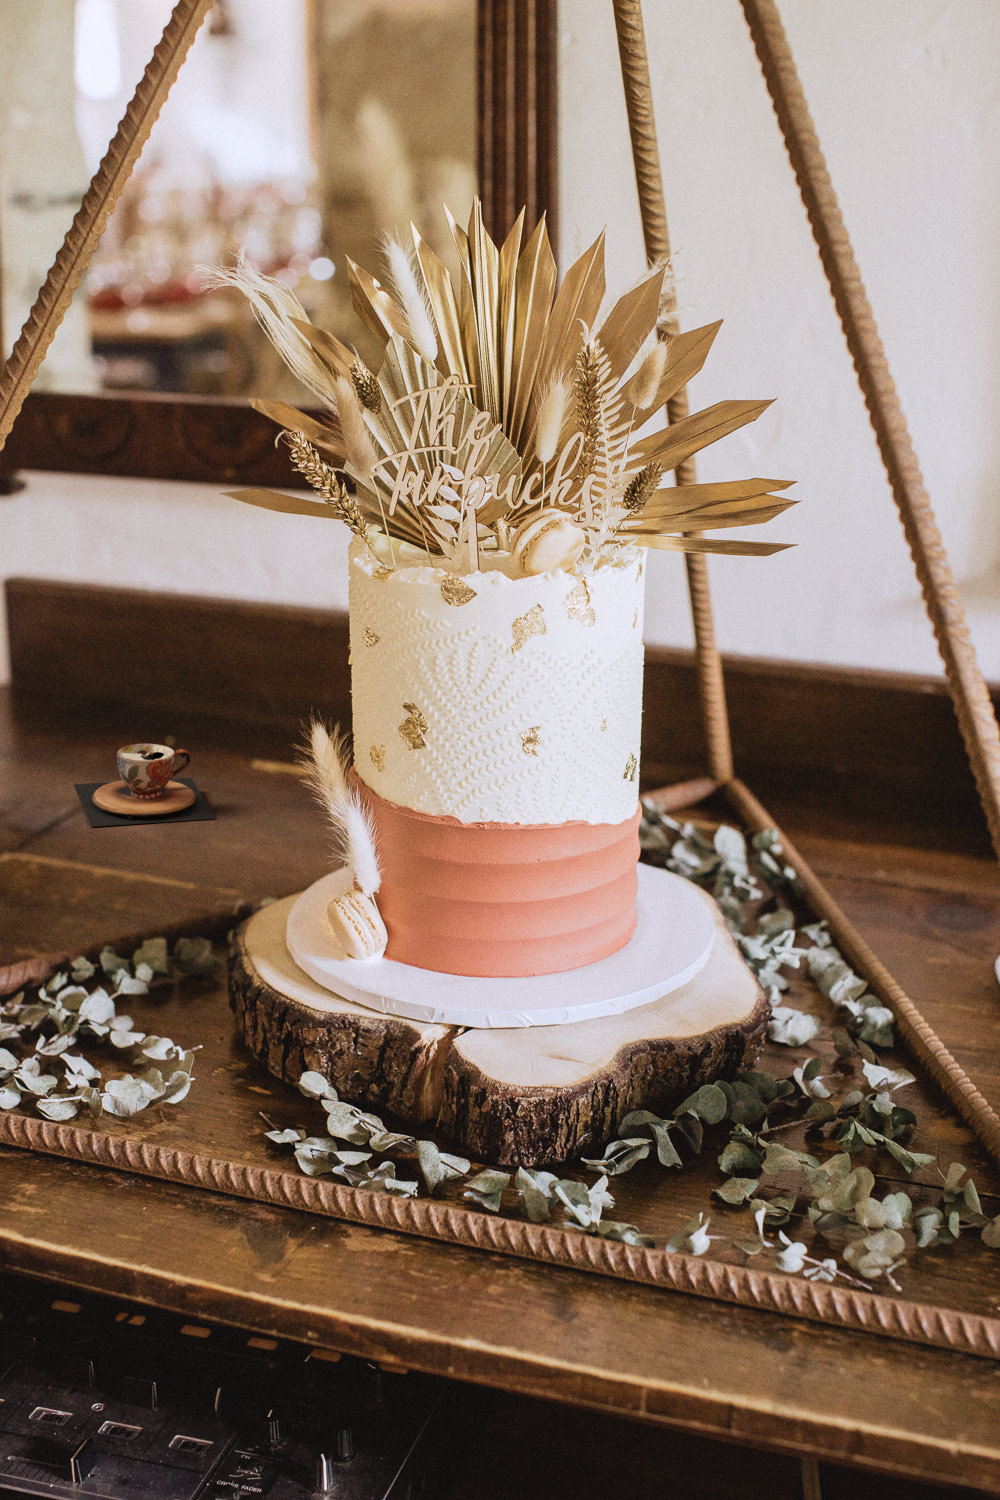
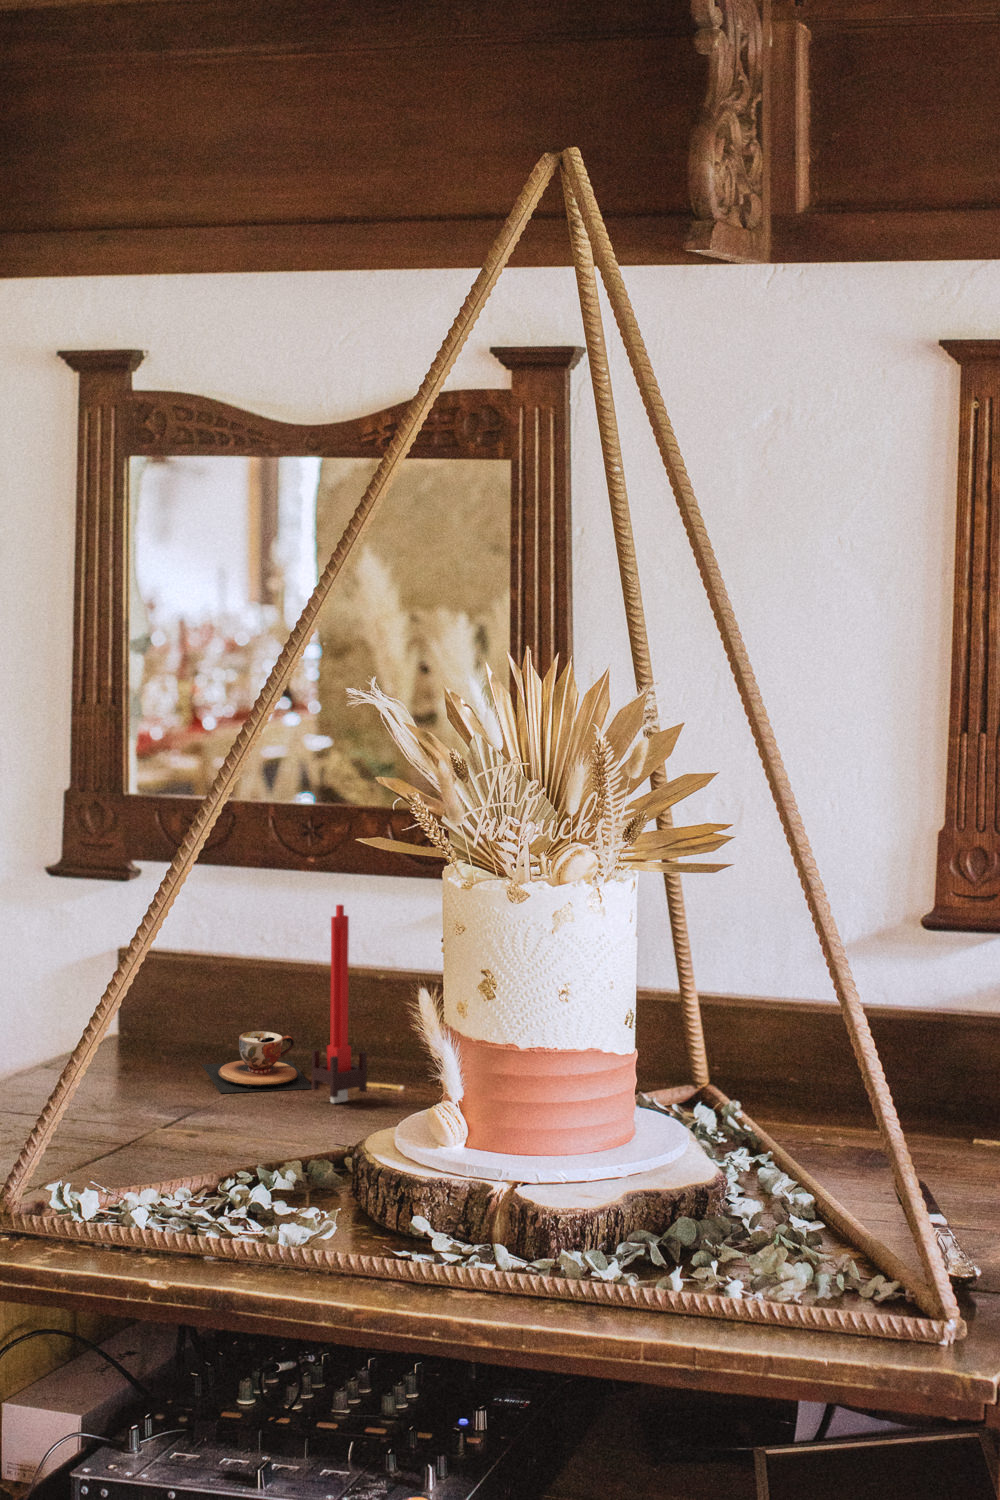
candle: none [206,583,279,843] -> present [311,904,367,1103]

